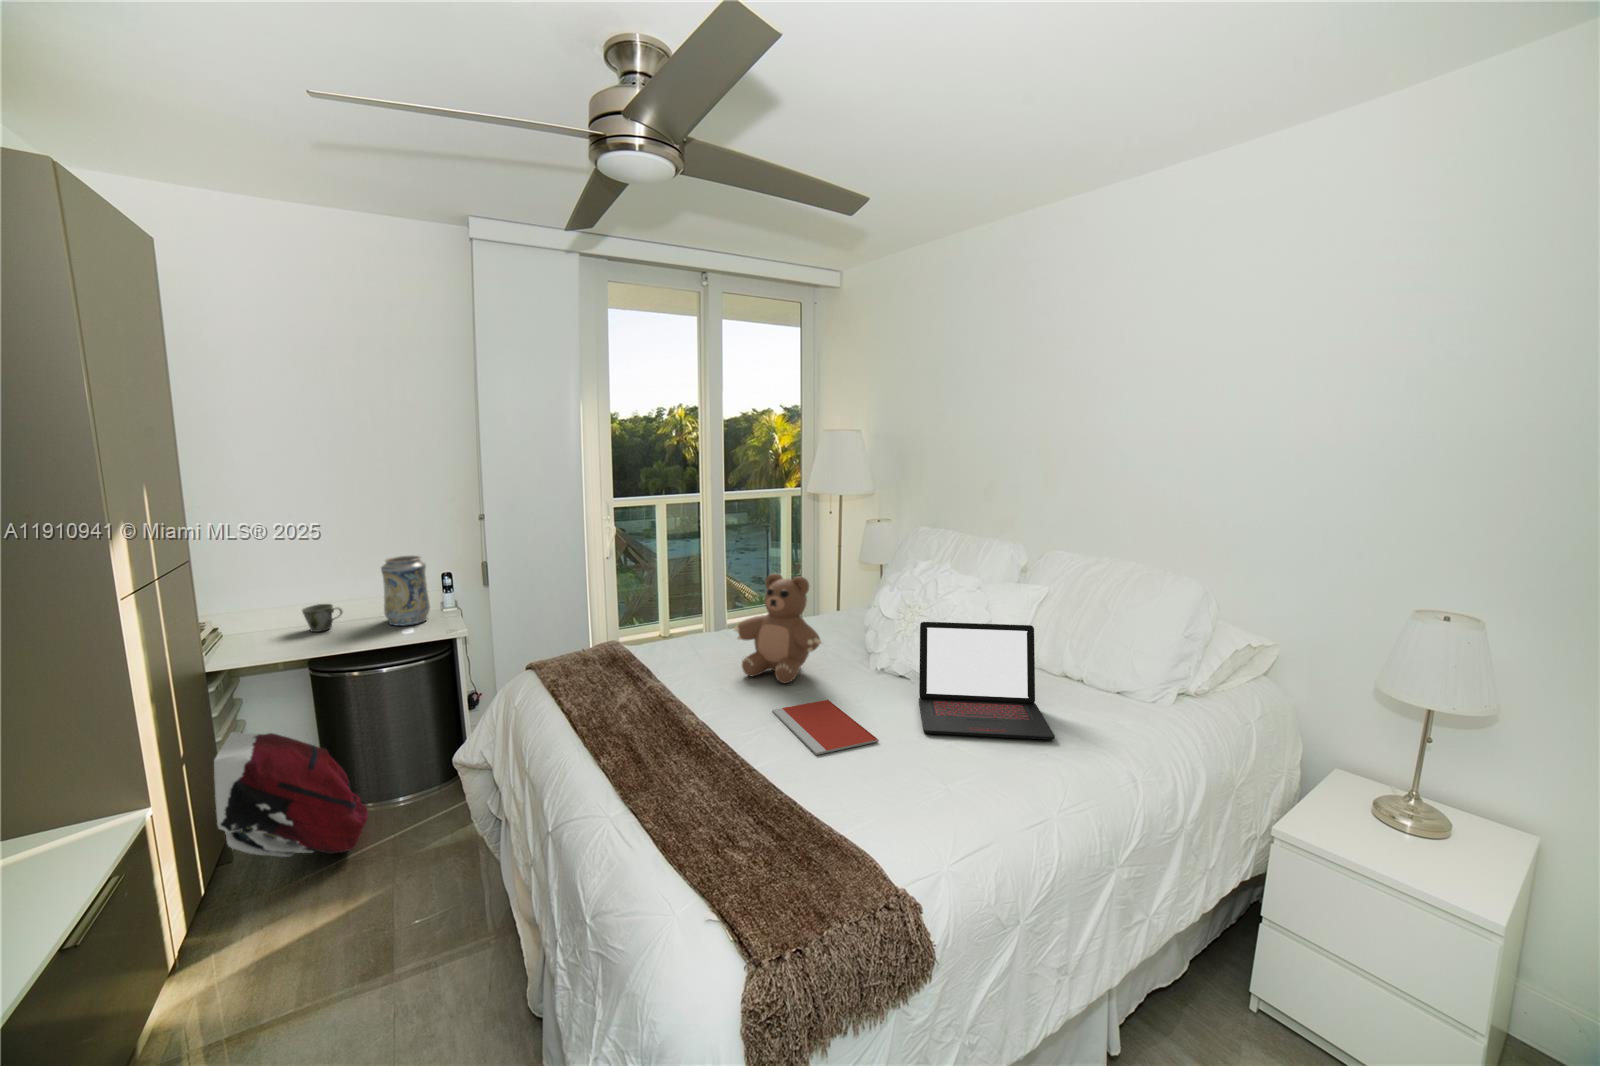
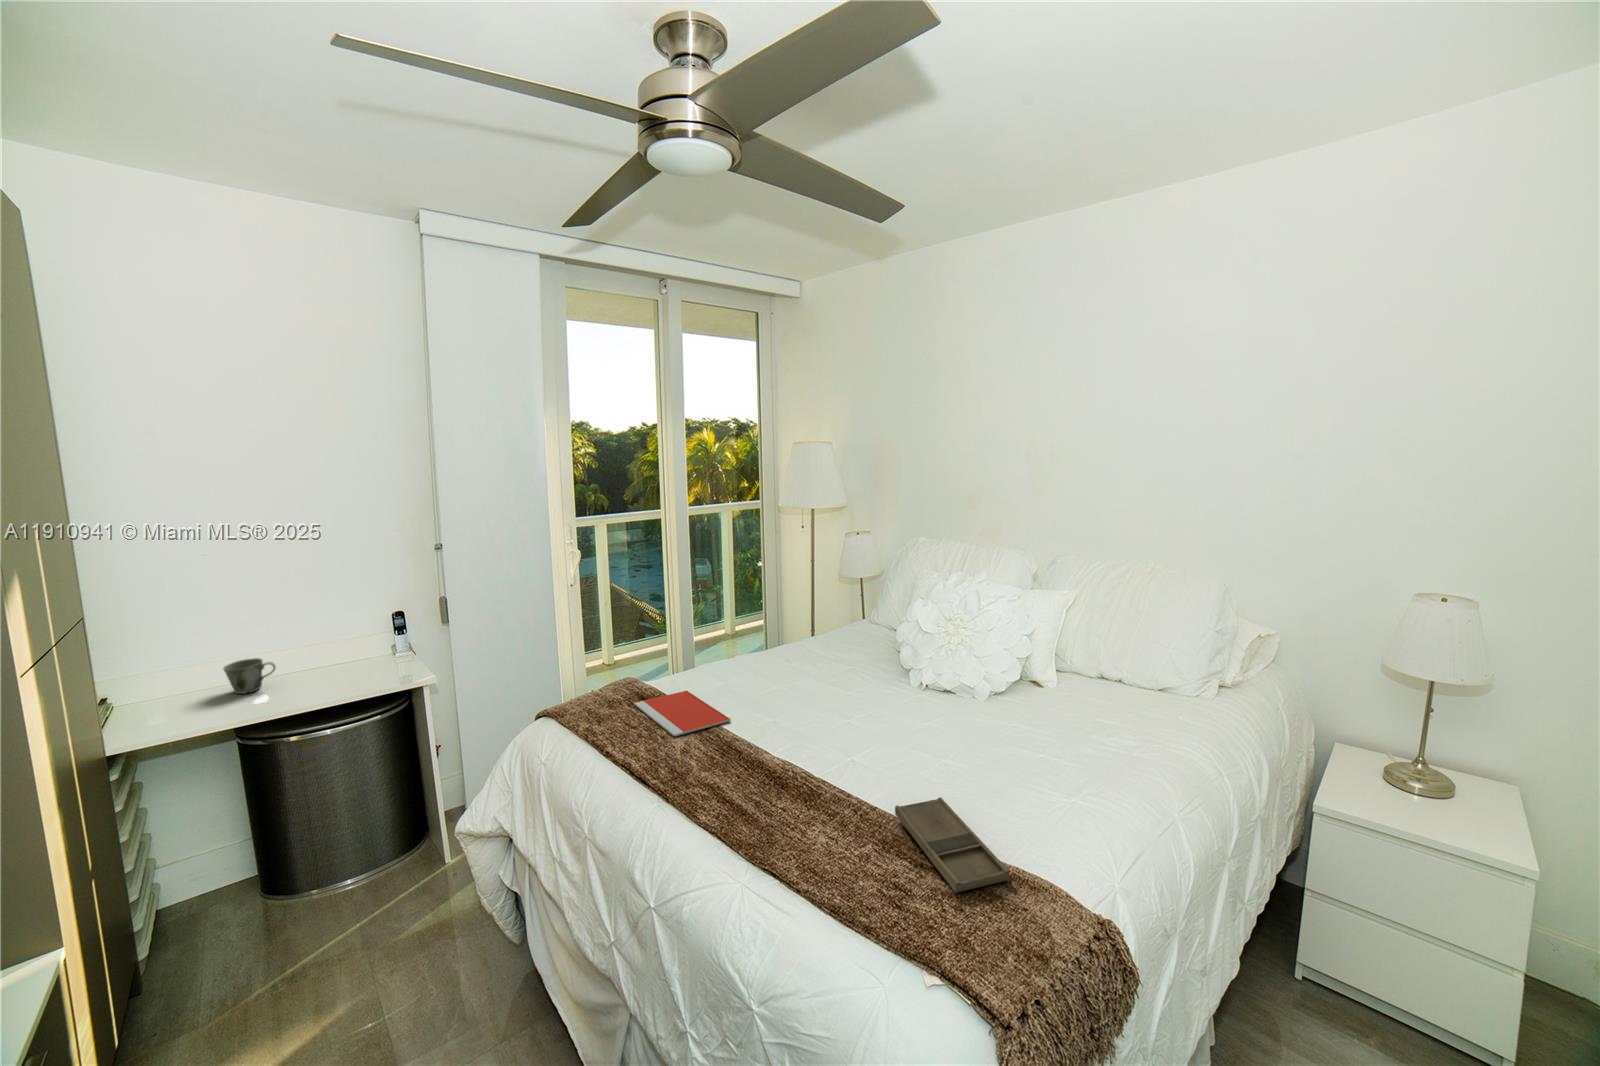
decorative vase: present [381,555,430,625] -> none [322,595,382,678]
teddy bear: present [734,573,822,683] -> none [770,595,873,710]
laptop: present [919,622,1055,740] -> none [974,633,1128,749]
notebook: present [772,700,879,755] -> present [634,691,731,736]
backpack: present [214,732,368,857] -> none [138,824,331,978]
tray: none [769,767,835,850] -> present [895,797,1009,893]

